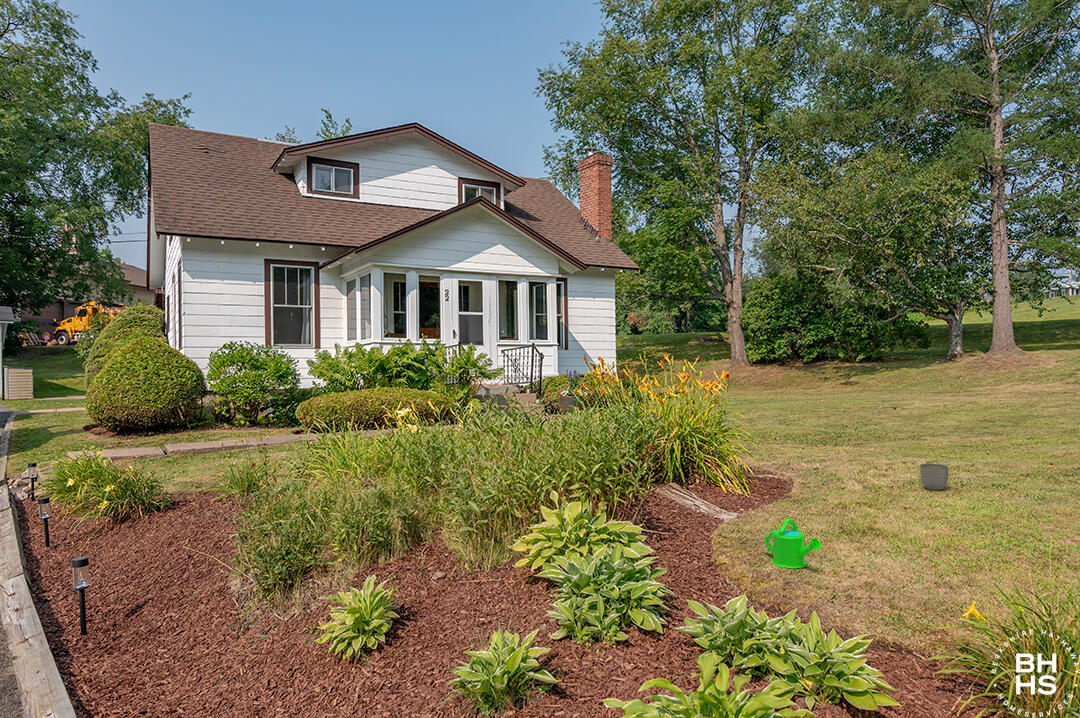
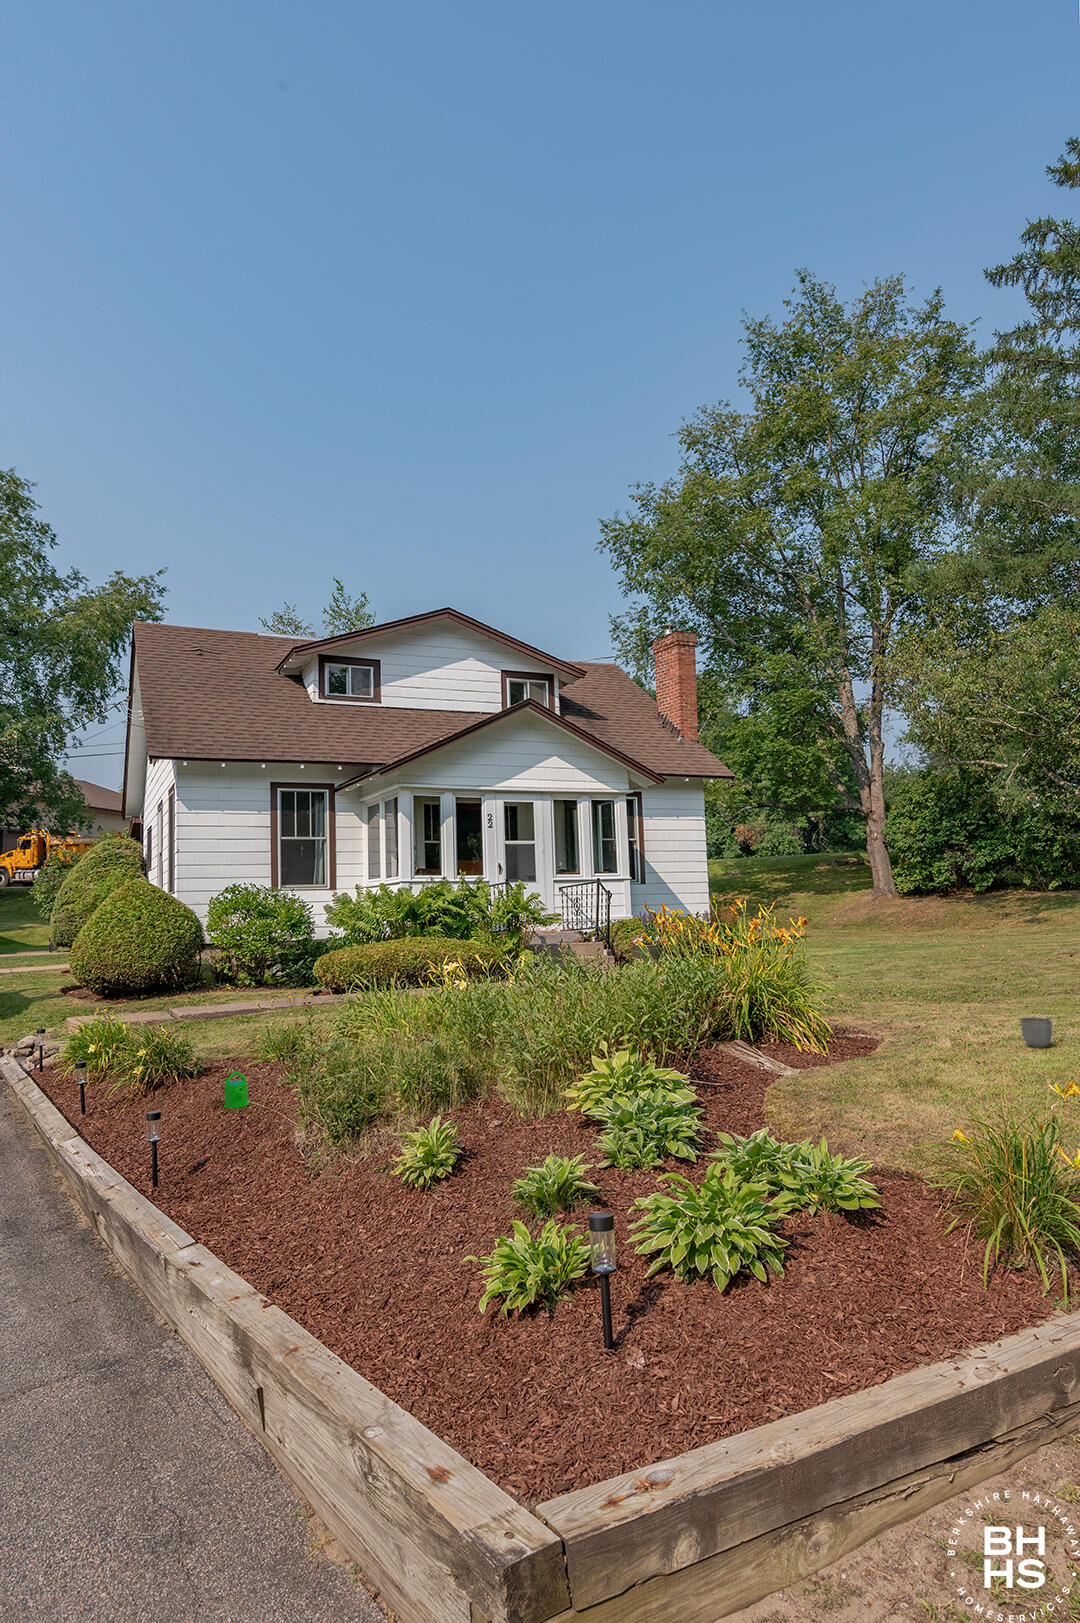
watering can: present [764,518,822,569] -> present [224,1071,250,1108]

